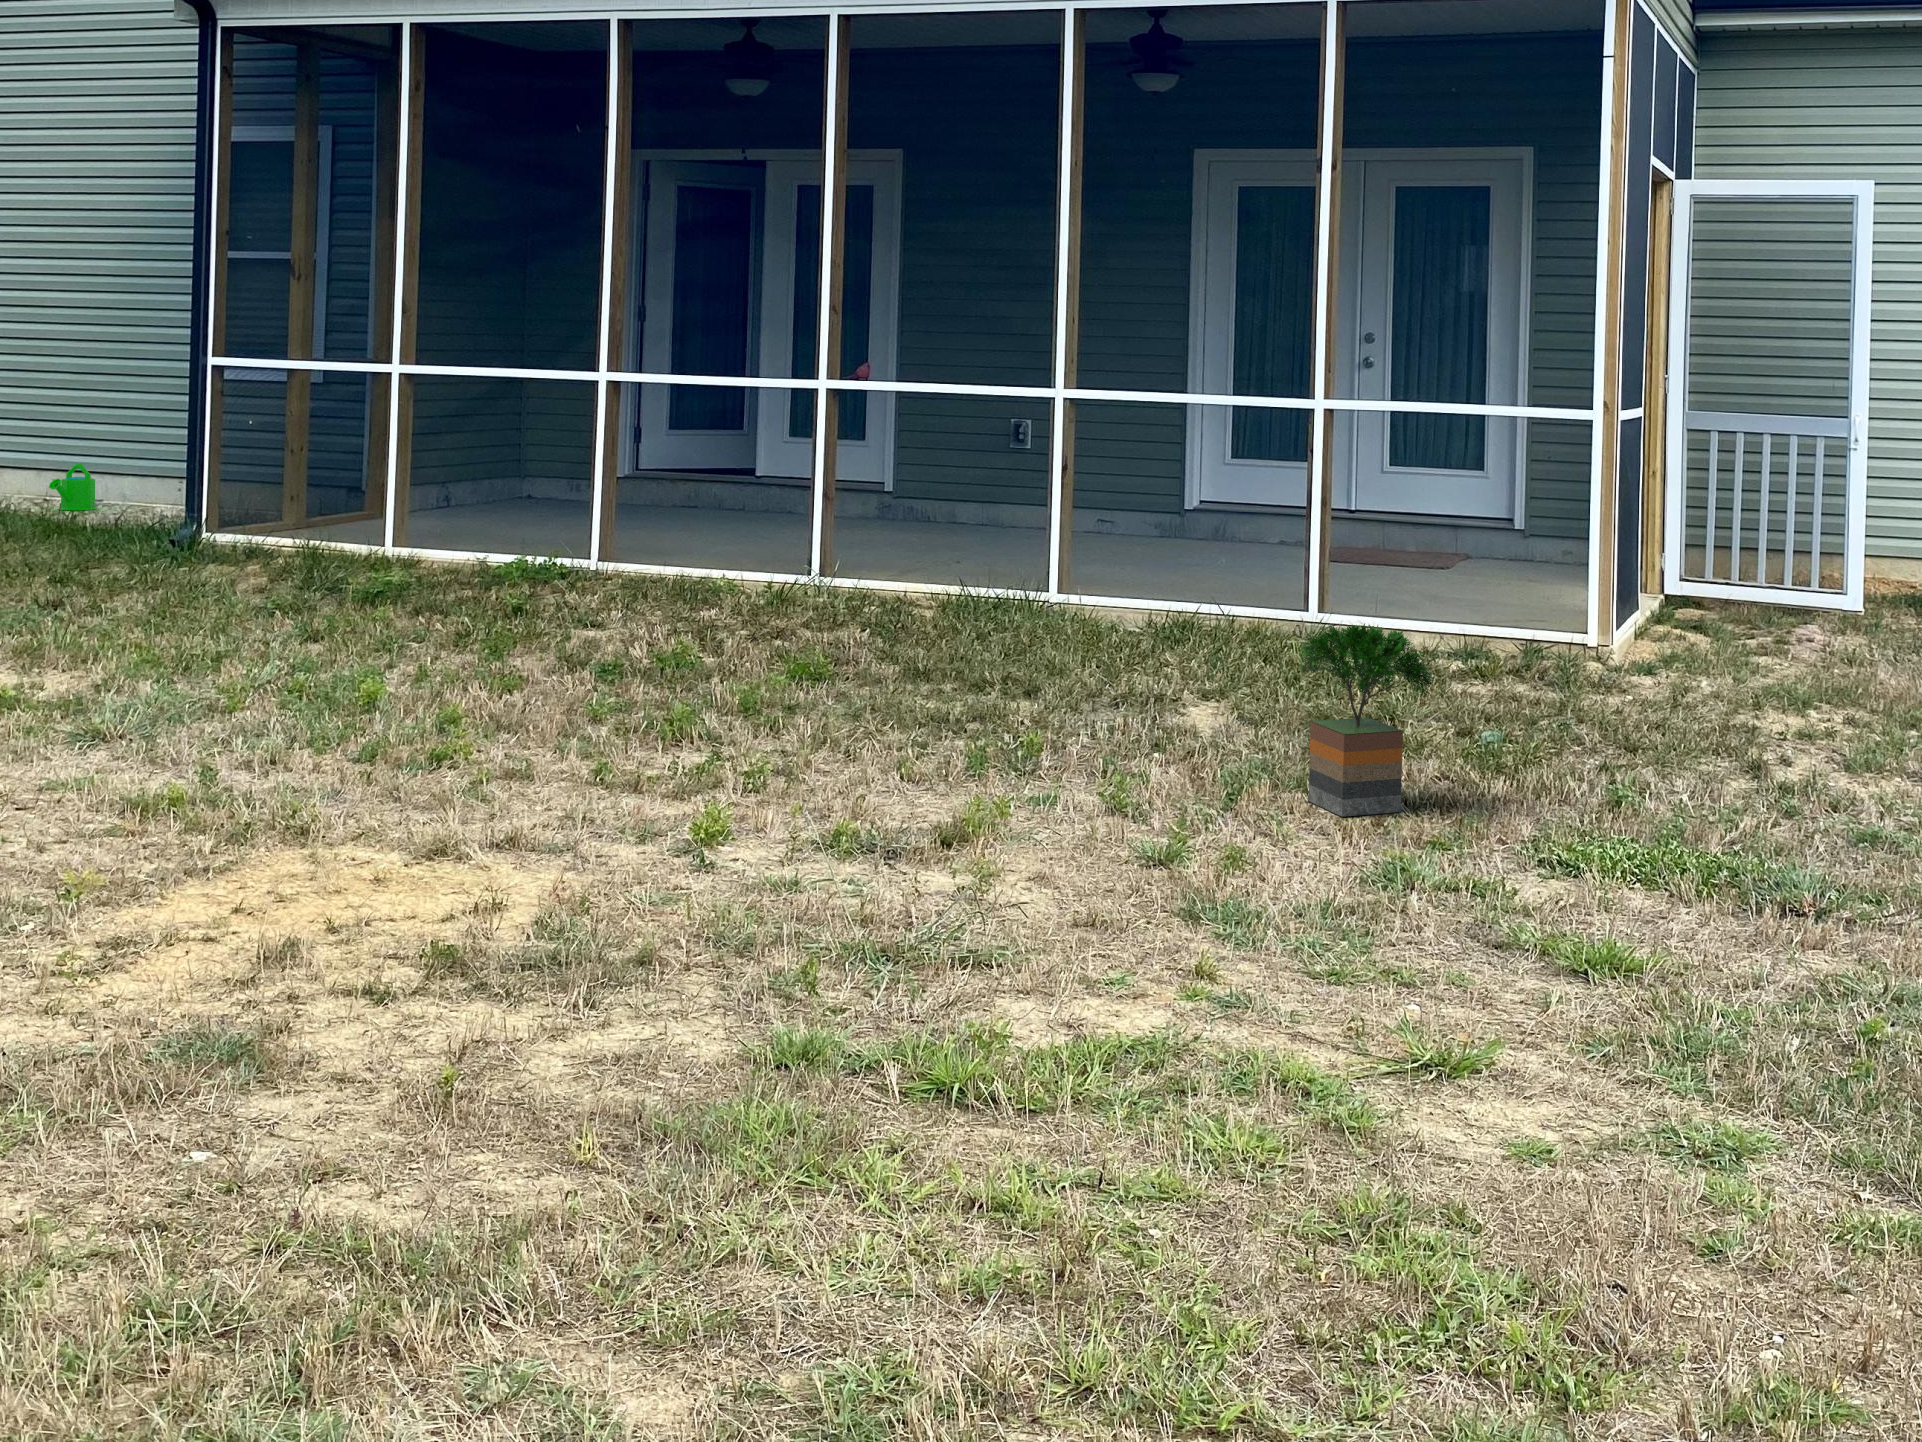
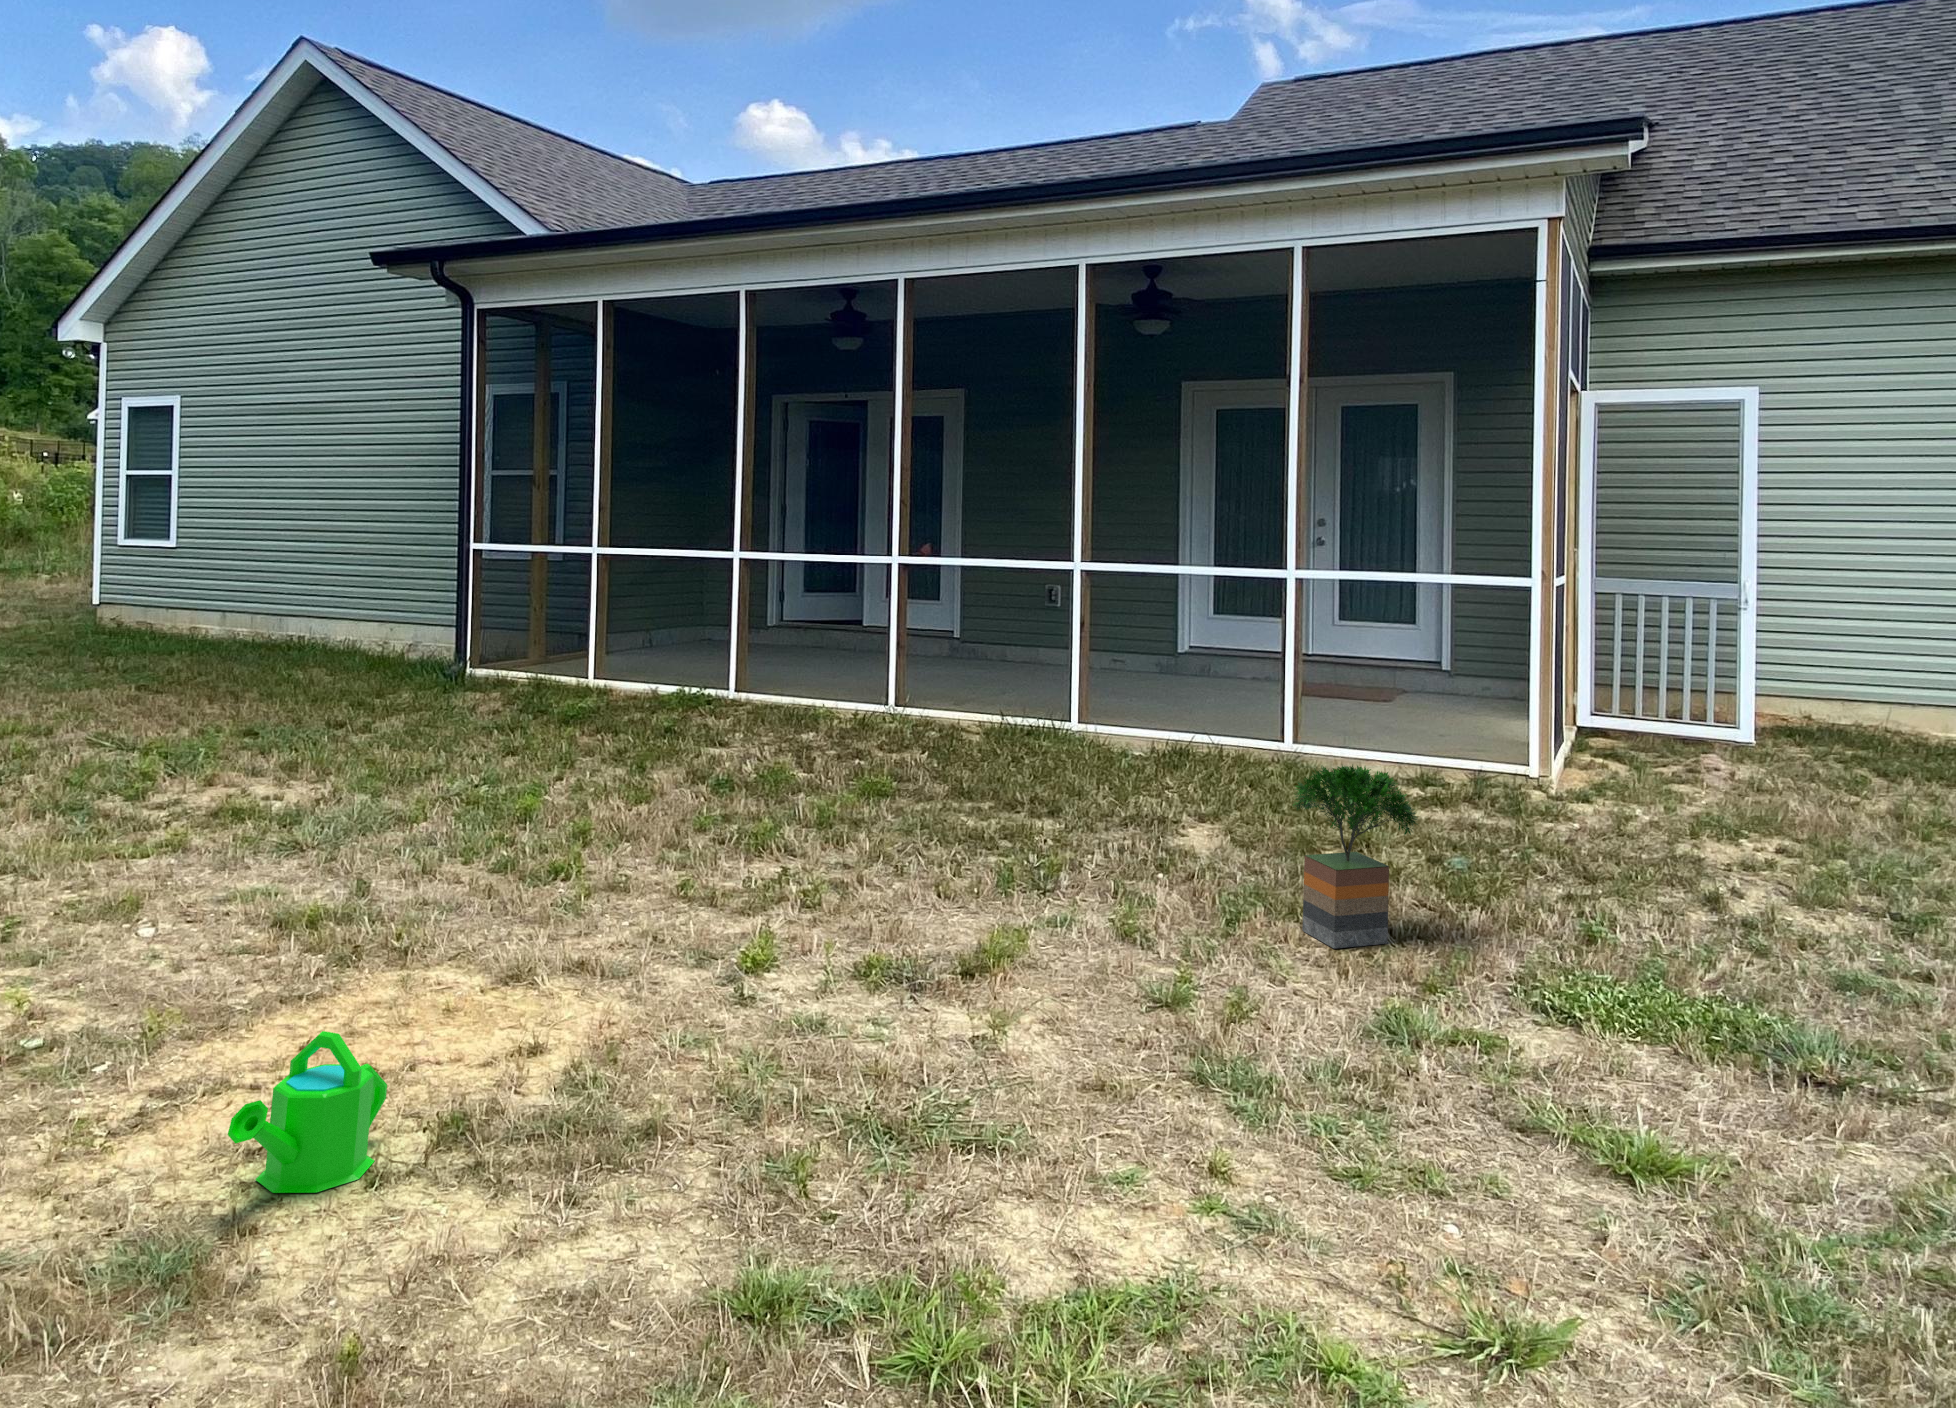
watering can: present [49,463,97,511] -> present [228,1031,387,1193]

